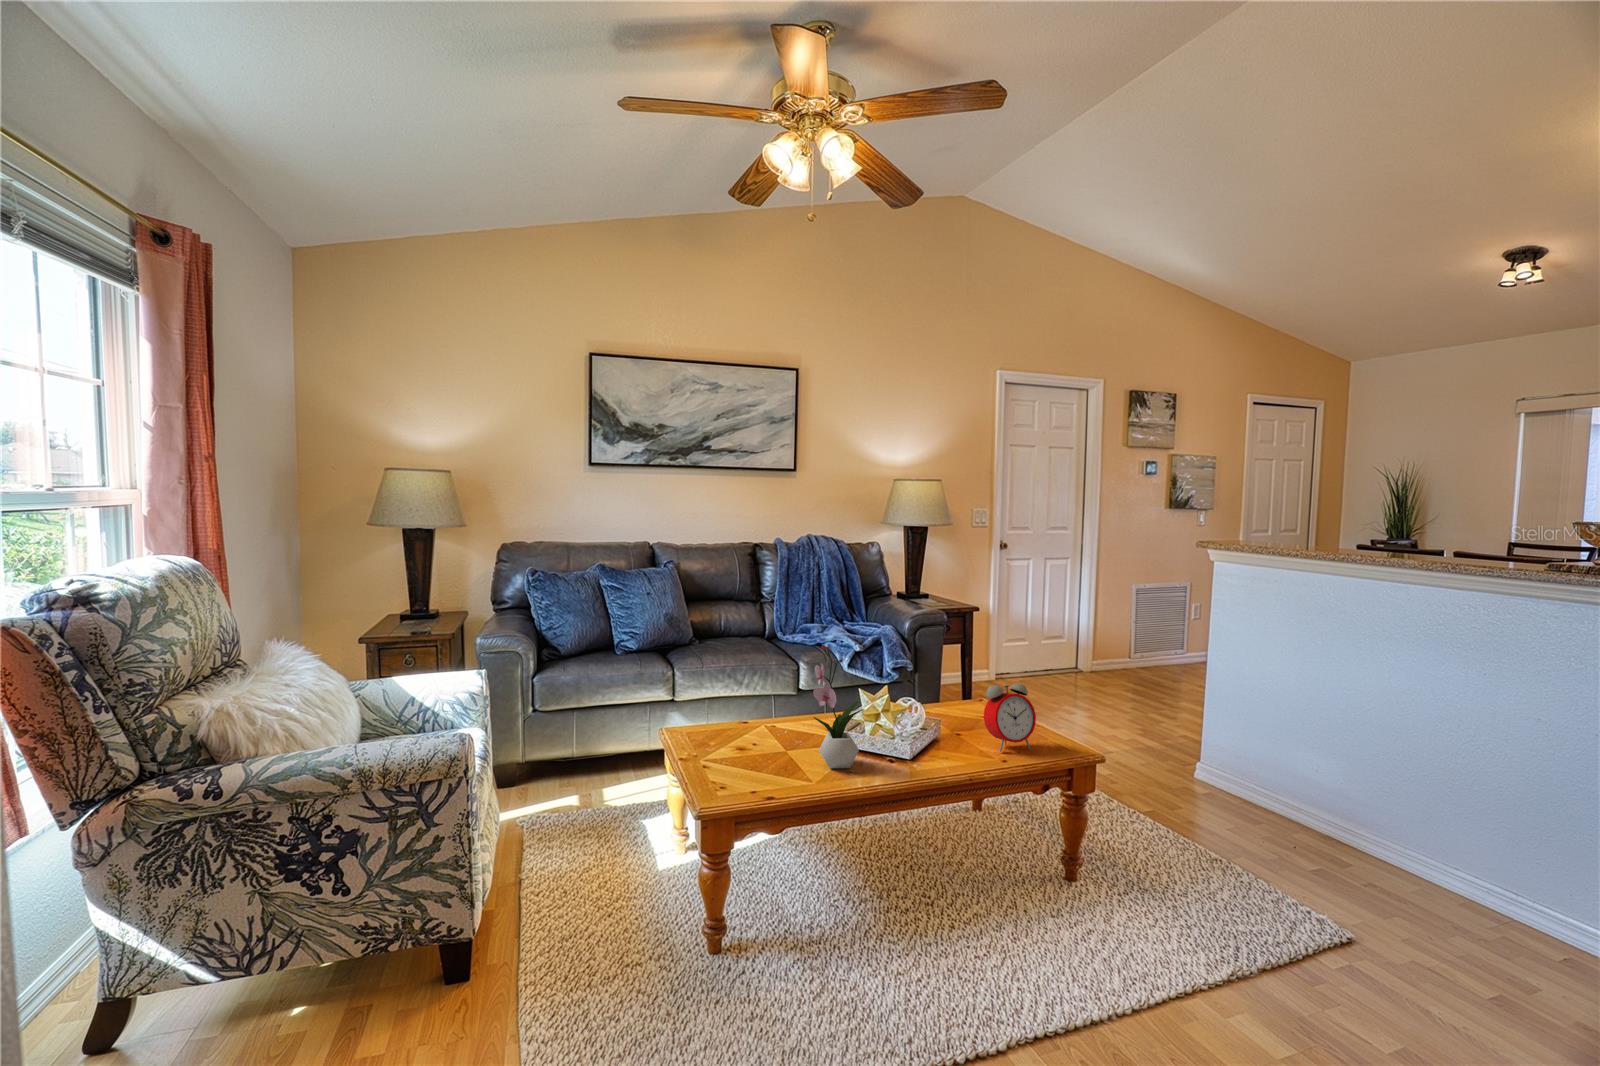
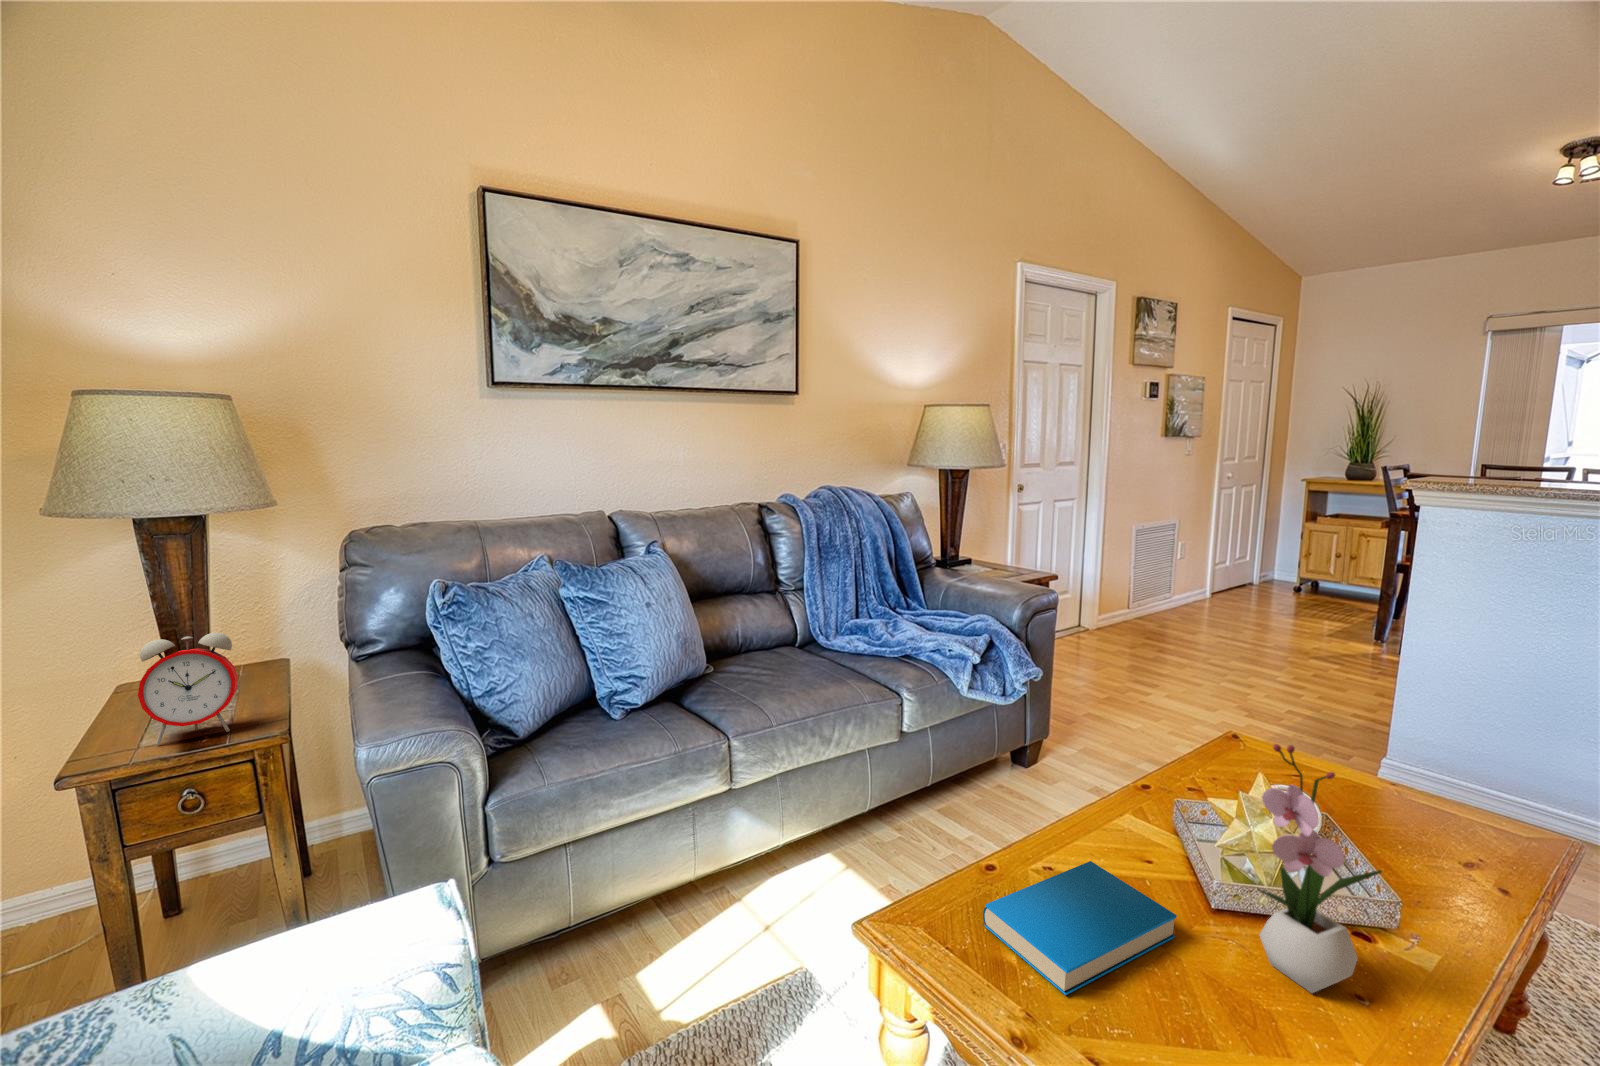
alarm clock: present [984,683,1036,752] -> present [138,633,238,744]
book: none [712,721,797,755] -> present [983,861,1177,995]

